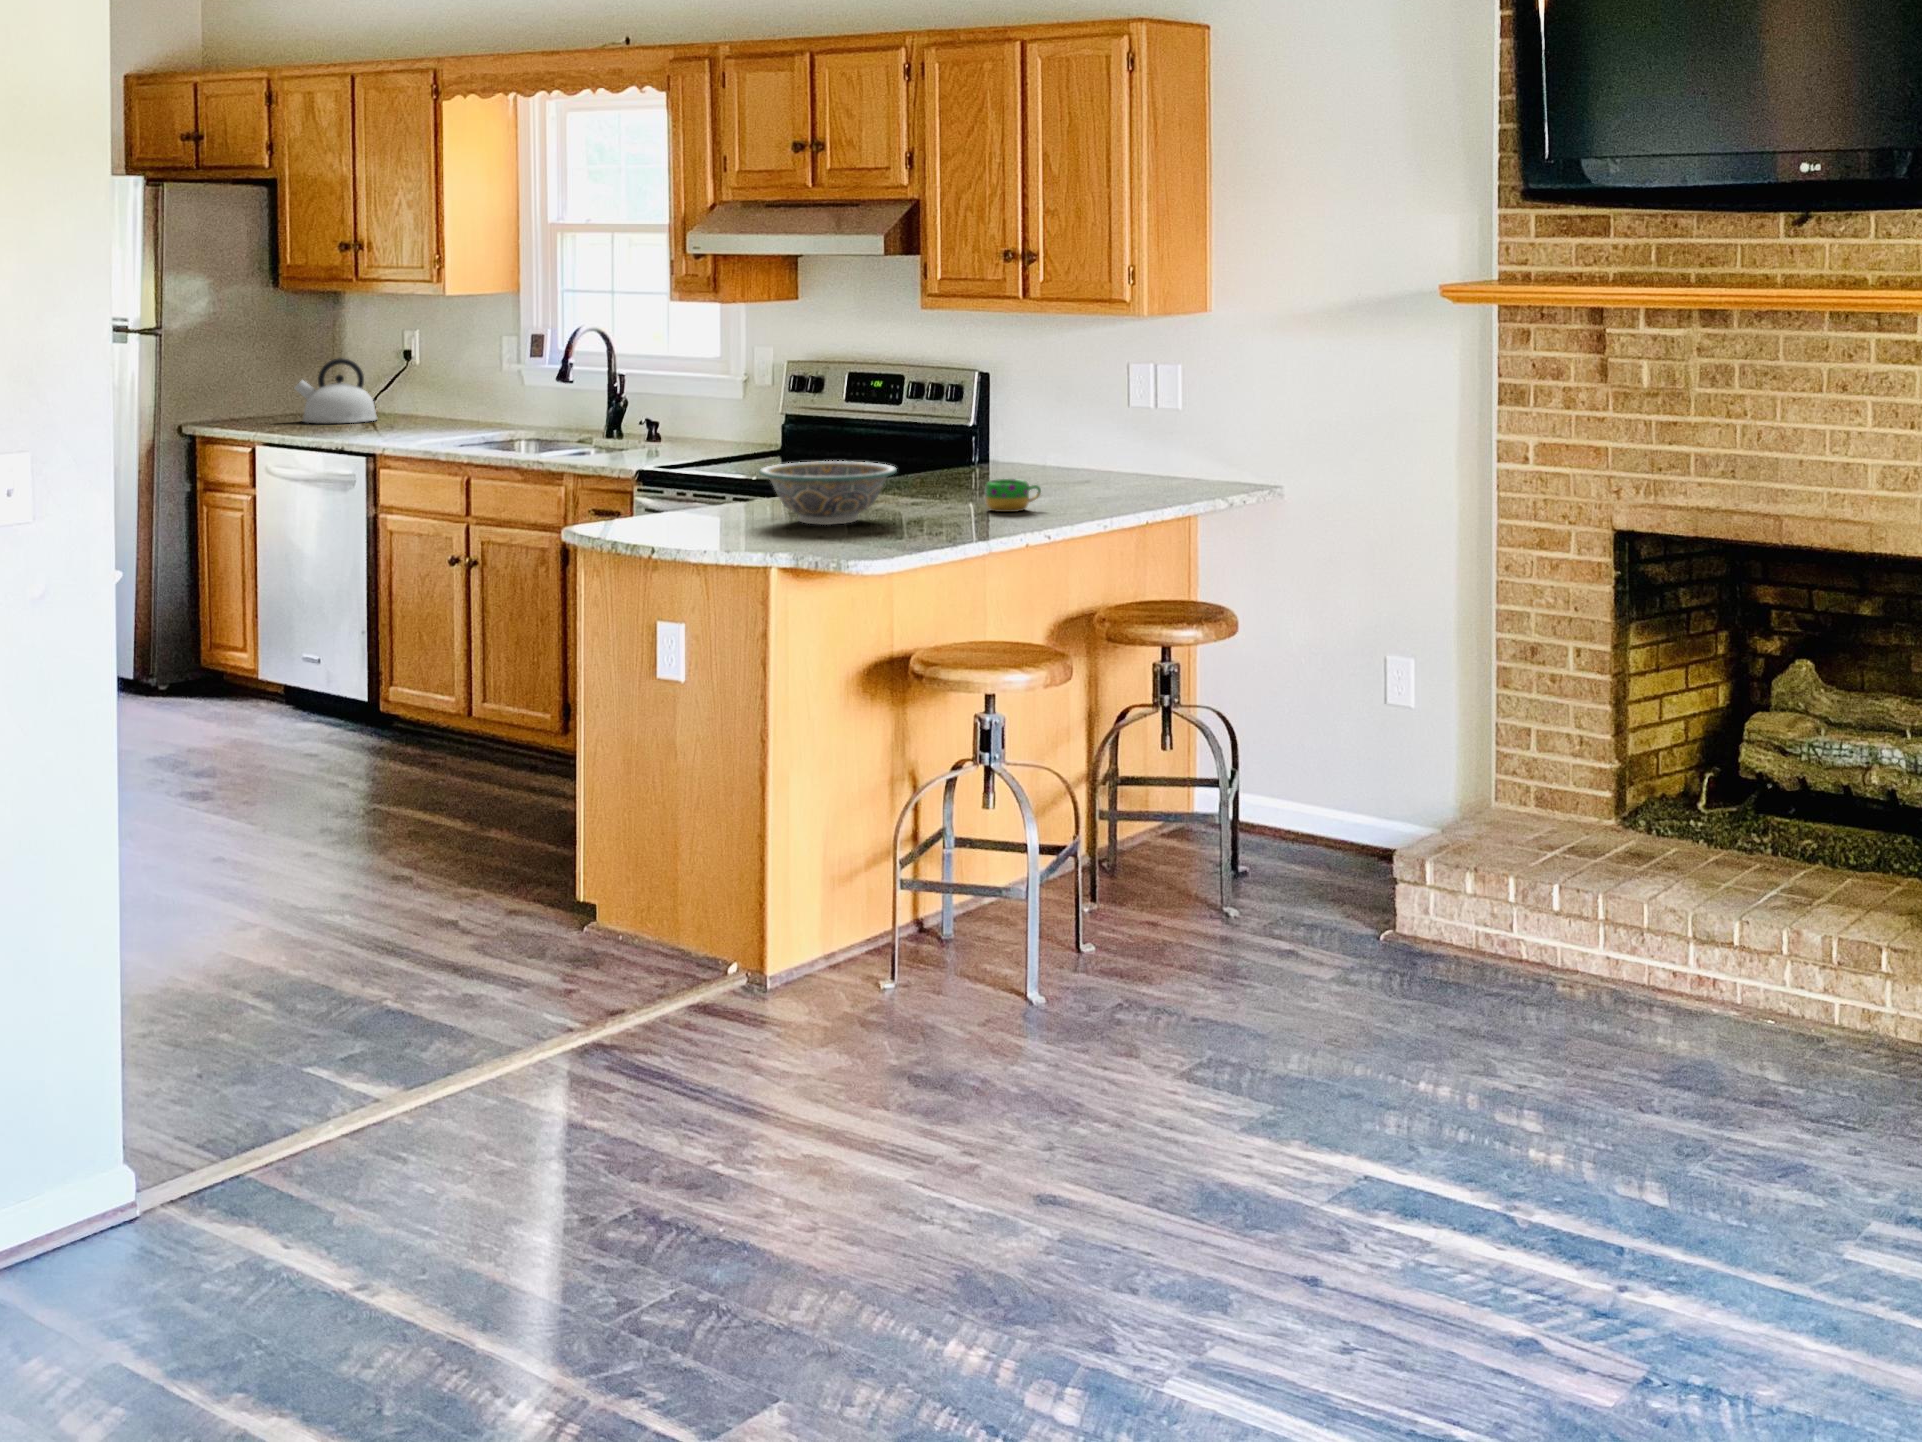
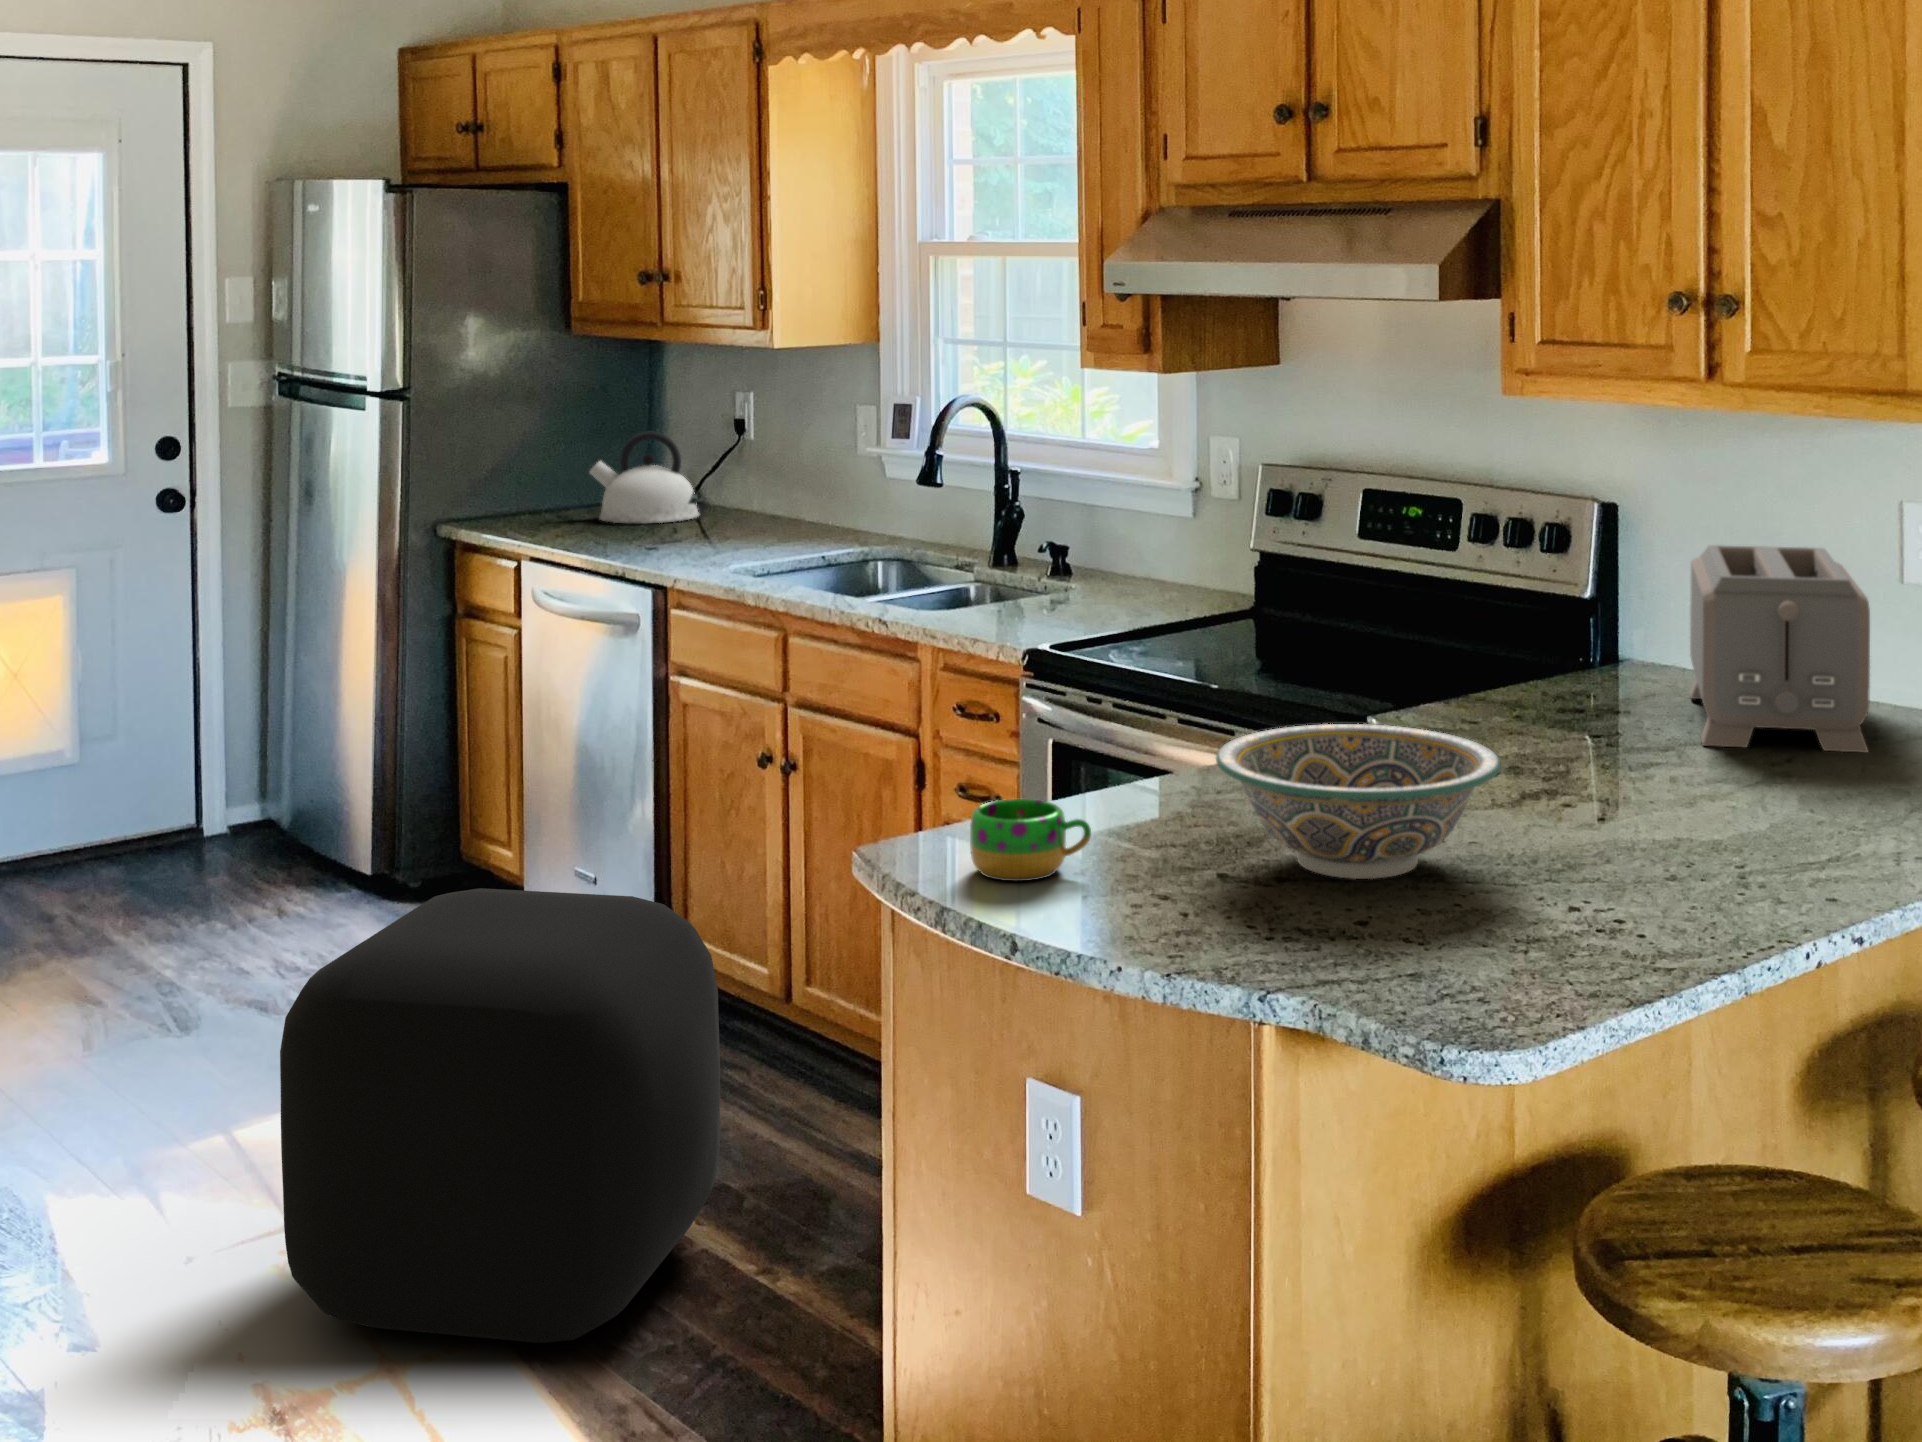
toaster: none [1017,390,1101,488] -> present [1690,545,1870,753]
mug: present [985,479,1041,512] -> present [970,799,1091,881]
ottoman: none [197,612,459,854] -> present [280,888,720,1343]

